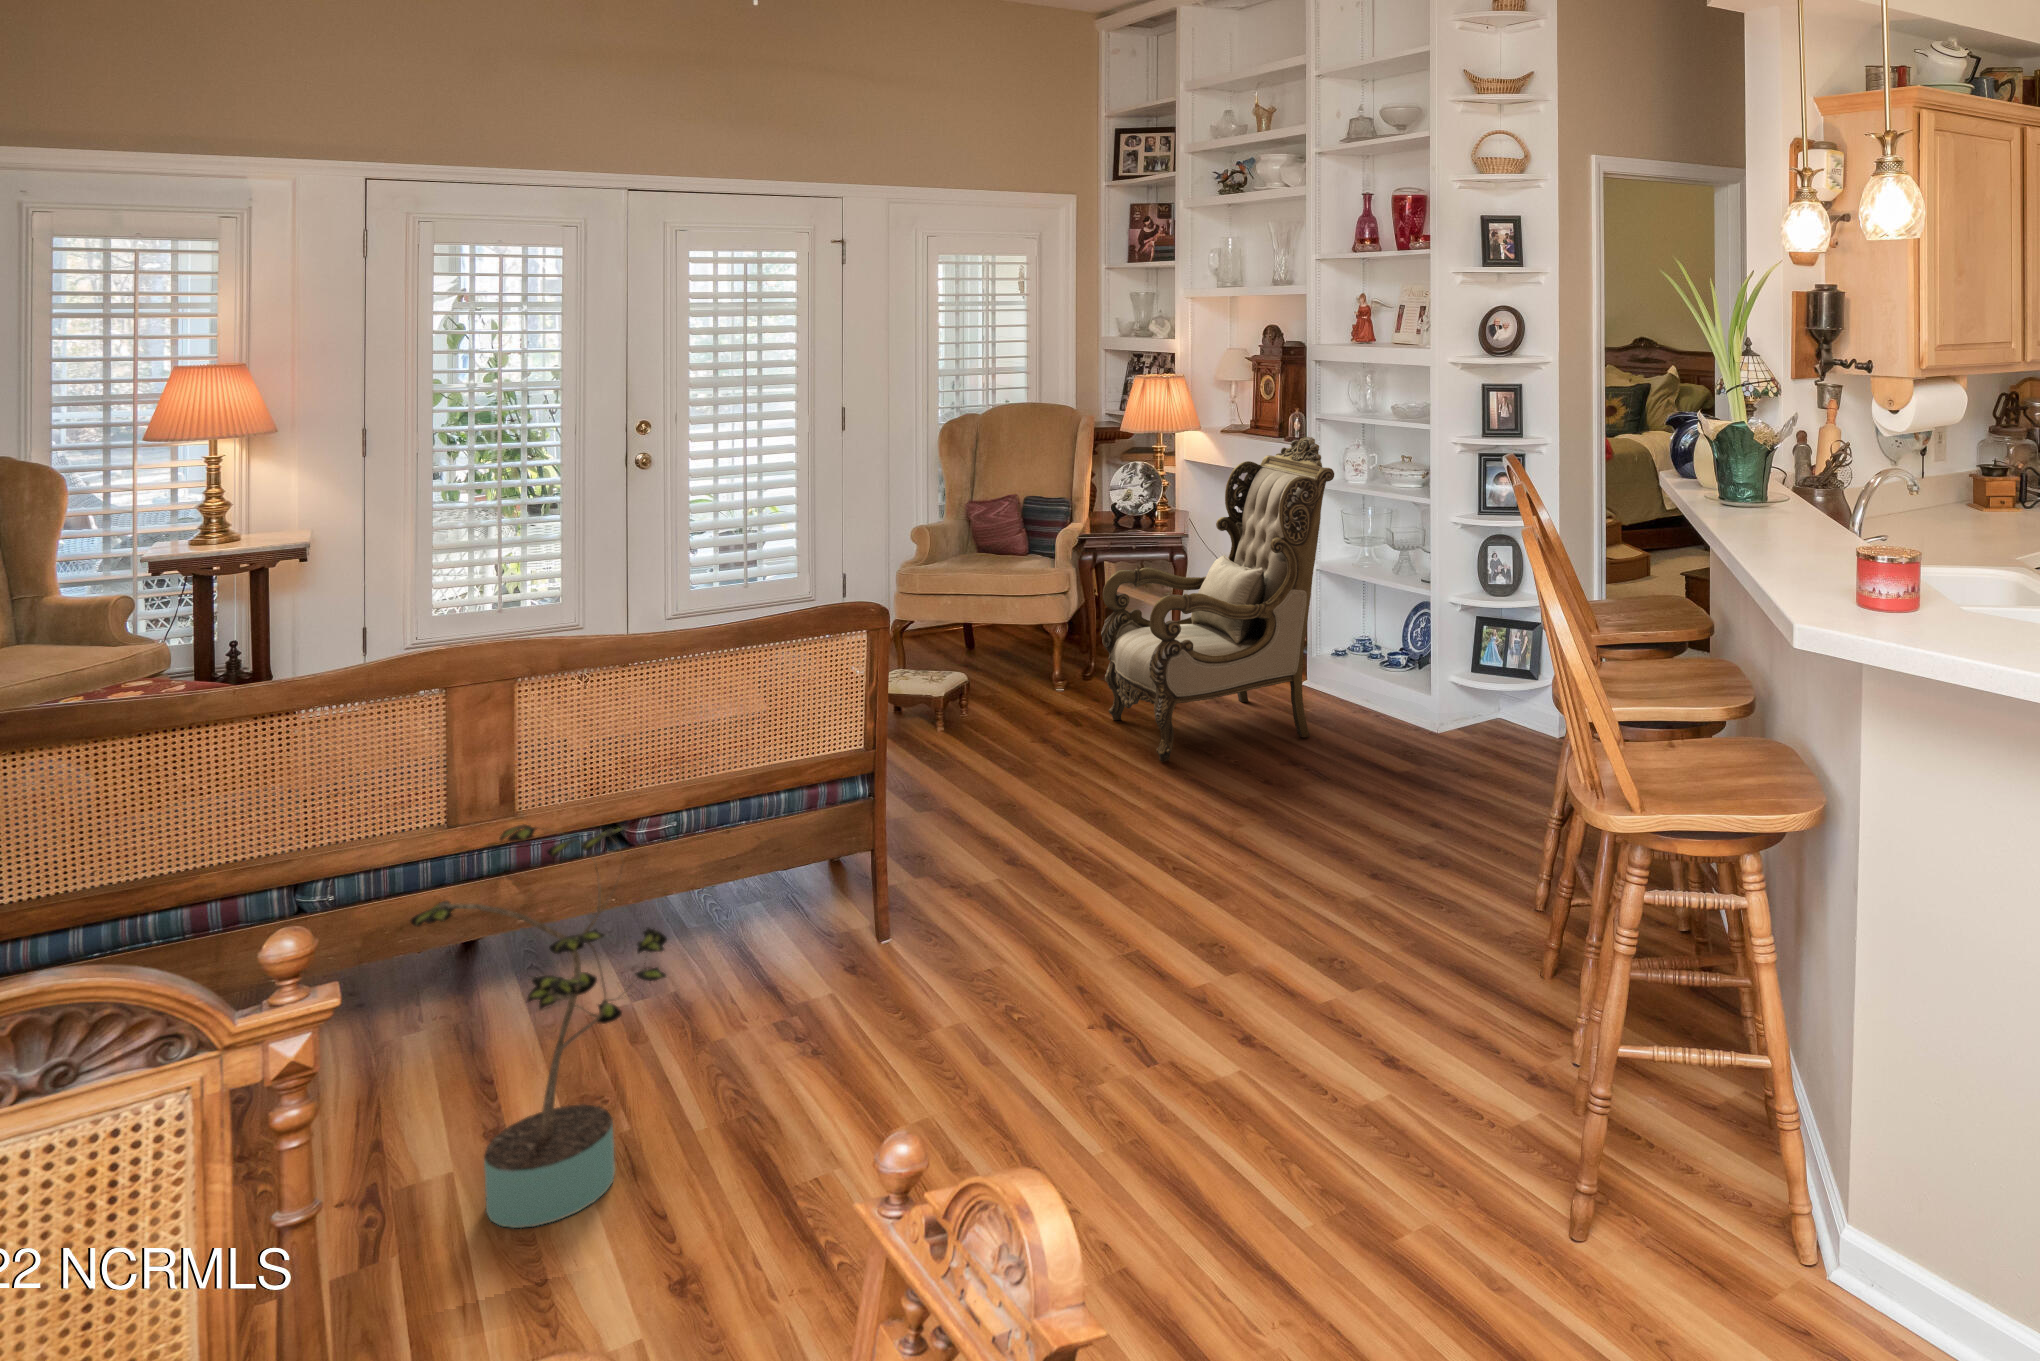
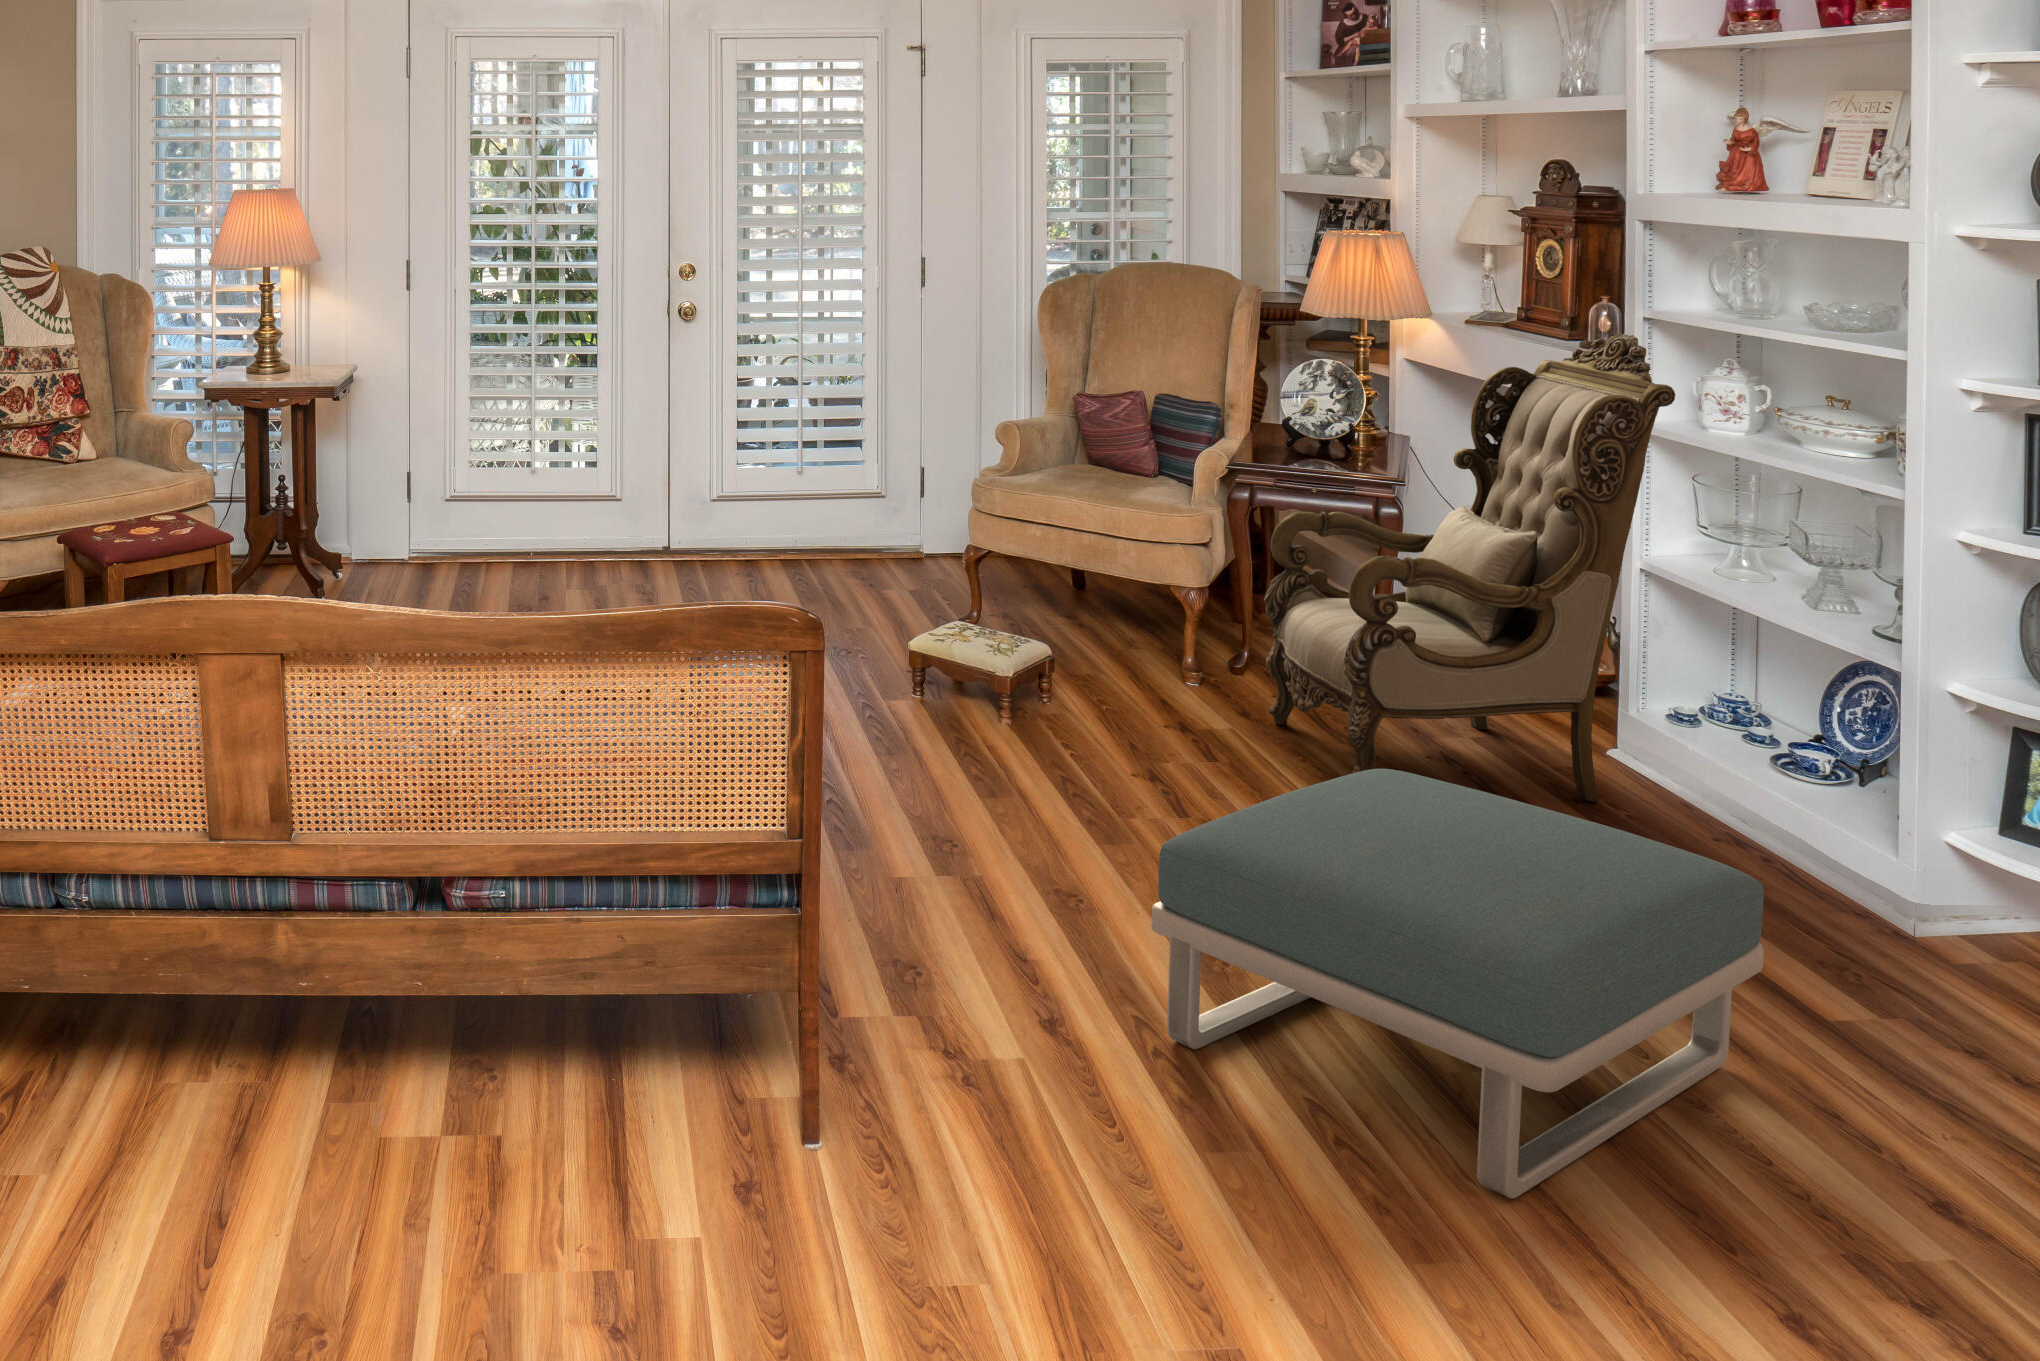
footstool: none [1013,736,1377,991] -> present [1152,769,1764,1198]
potted plant: present [411,824,667,1228] -> none [420,750,707,1260]

